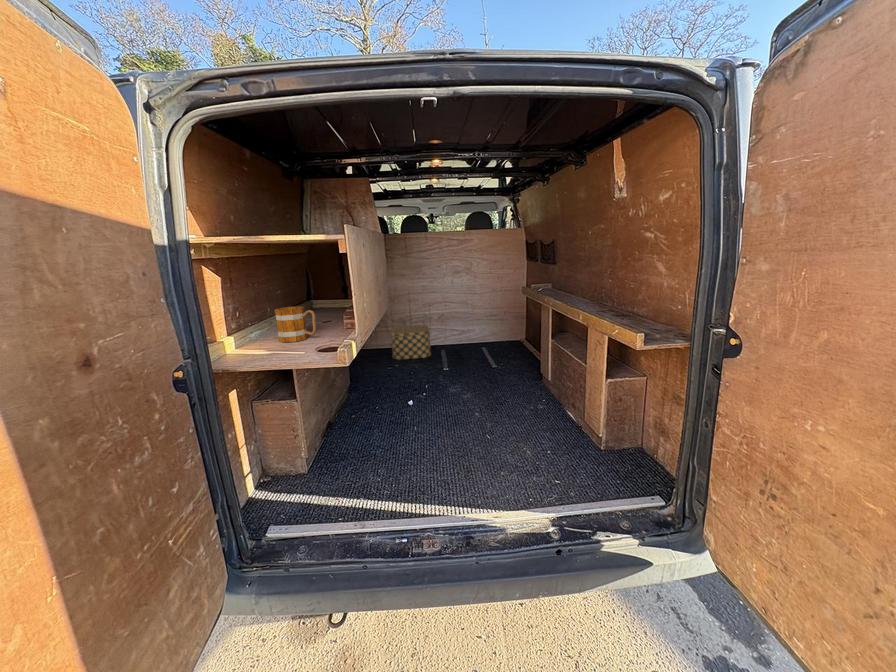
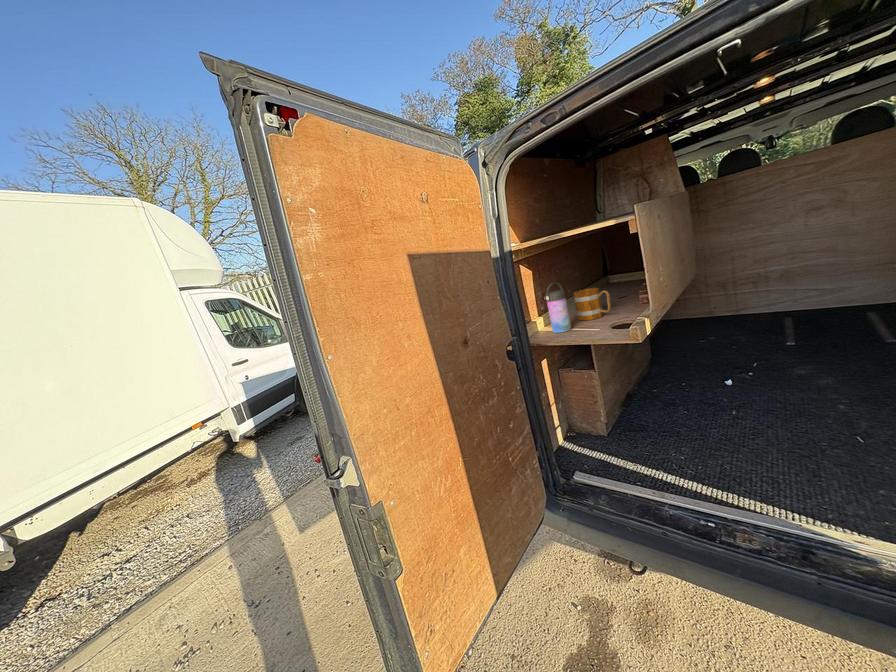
water bottle: none [238,294,271,356] -> present [545,283,571,333]
storage box: present [390,325,431,360] -> none [698,291,759,332]

